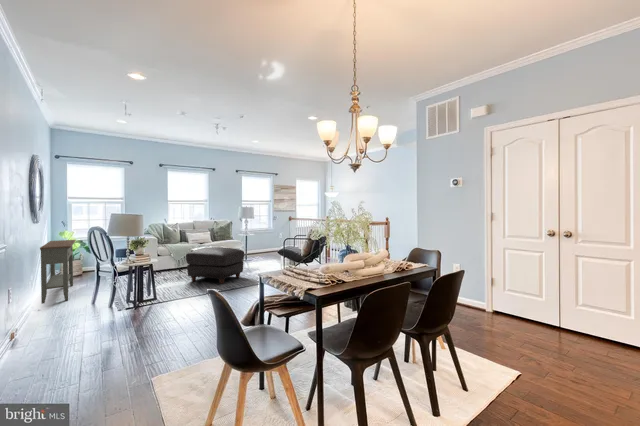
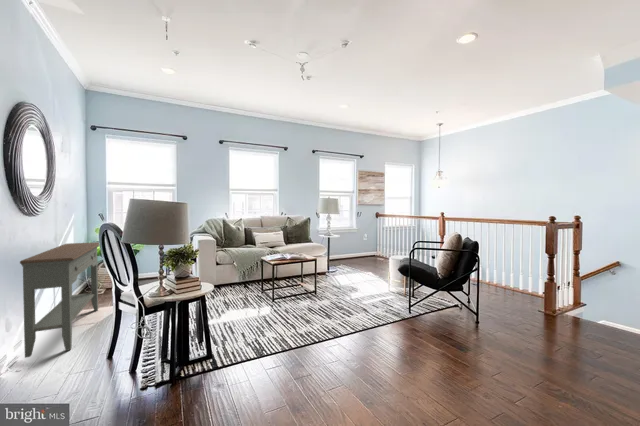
ottoman: present [186,247,244,284] -> none [257,257,344,322]

